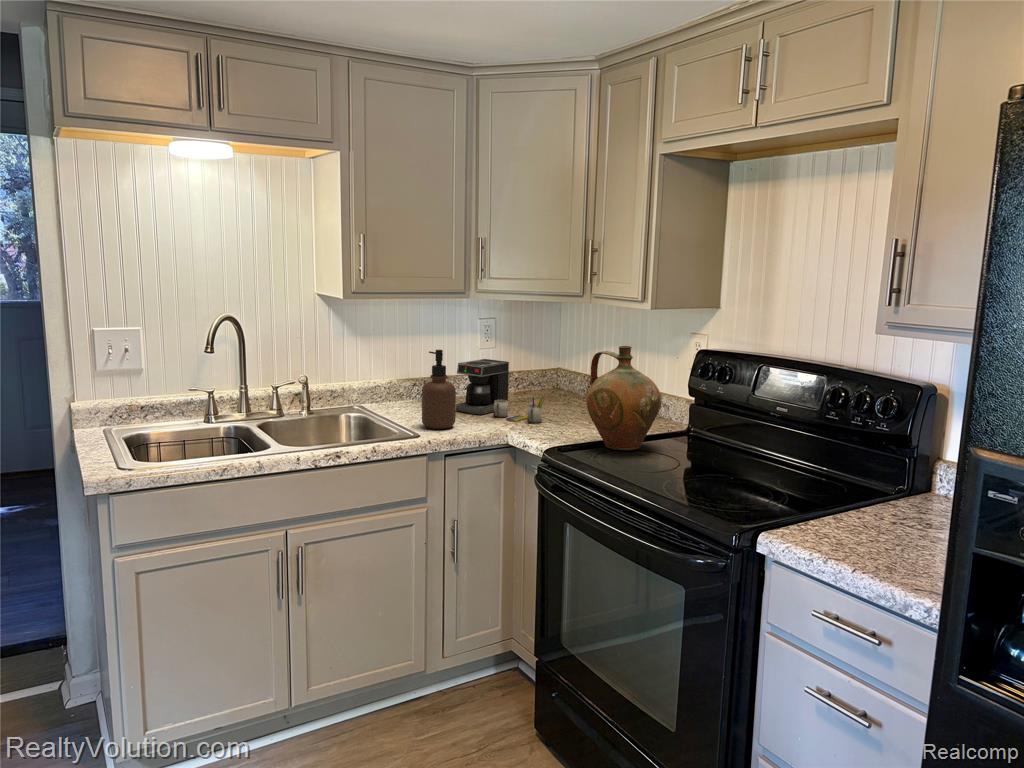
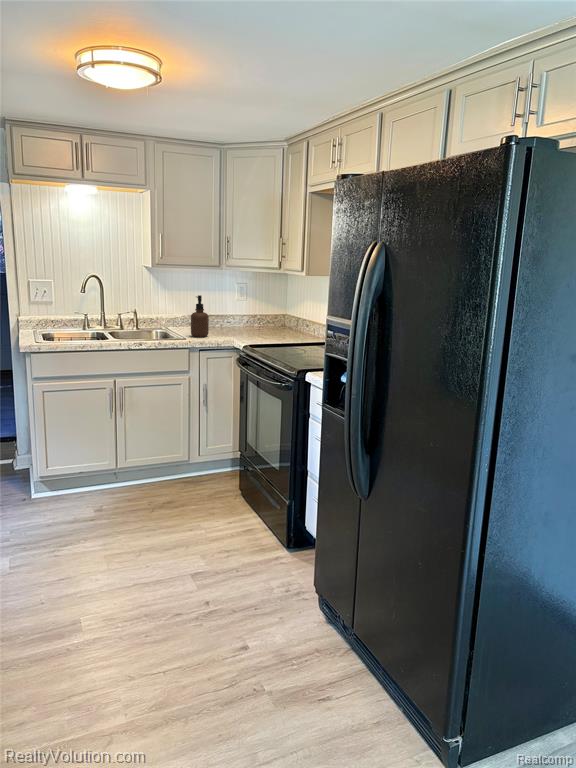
ceramic jug: present [586,346,662,451] -> none [267,293,306,347]
coffee maker: present [456,359,545,423] -> none [215,304,258,337]

